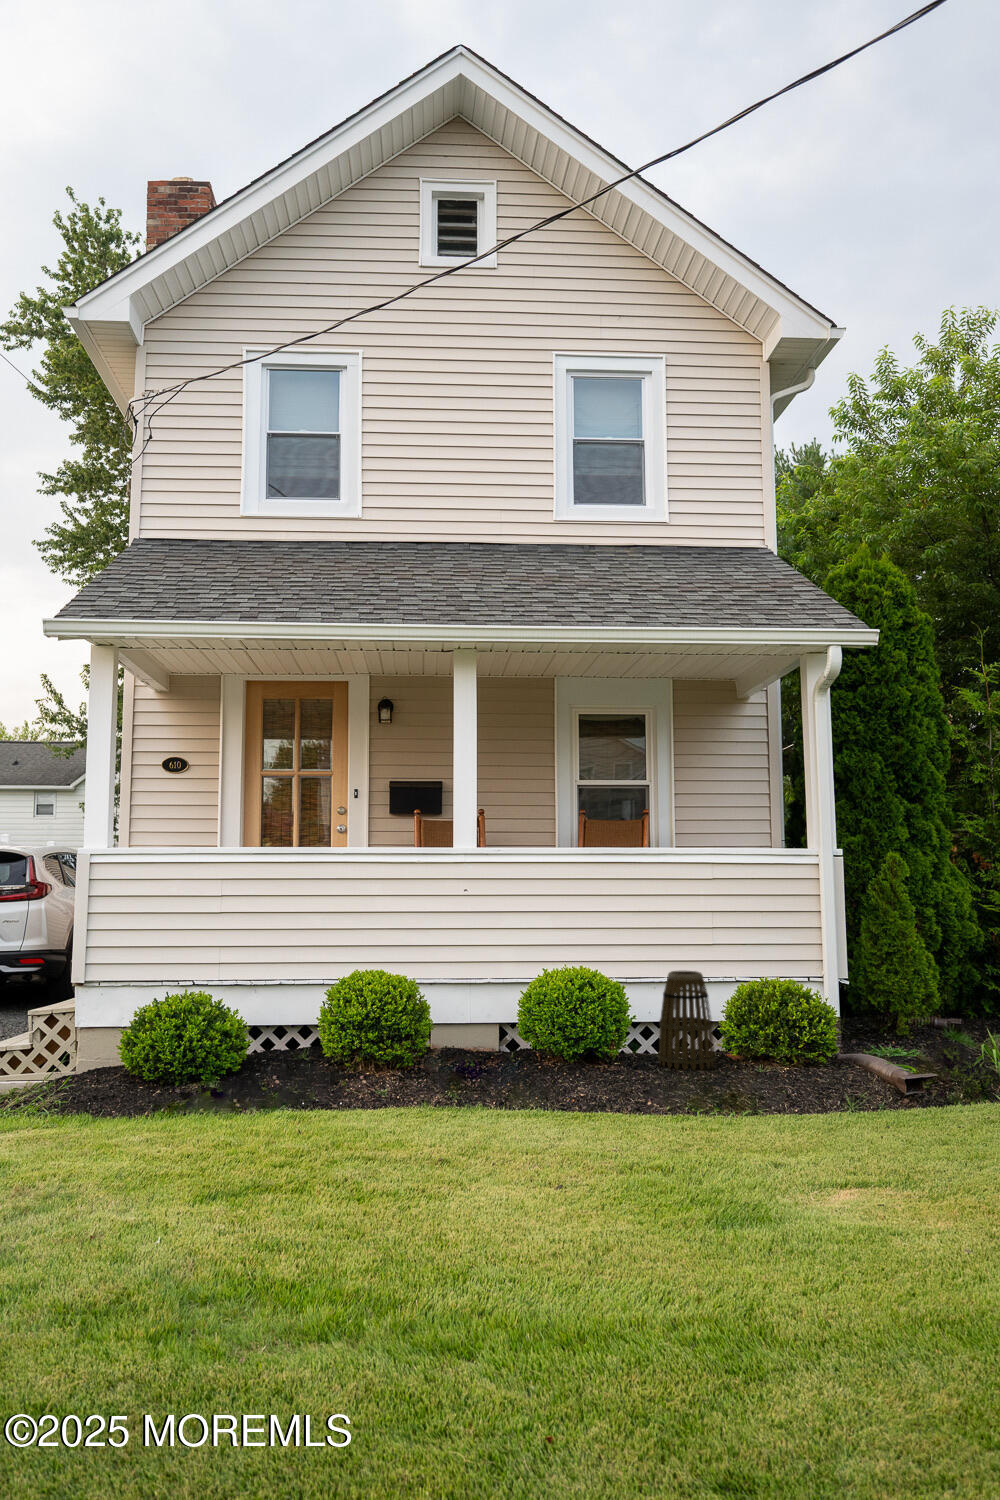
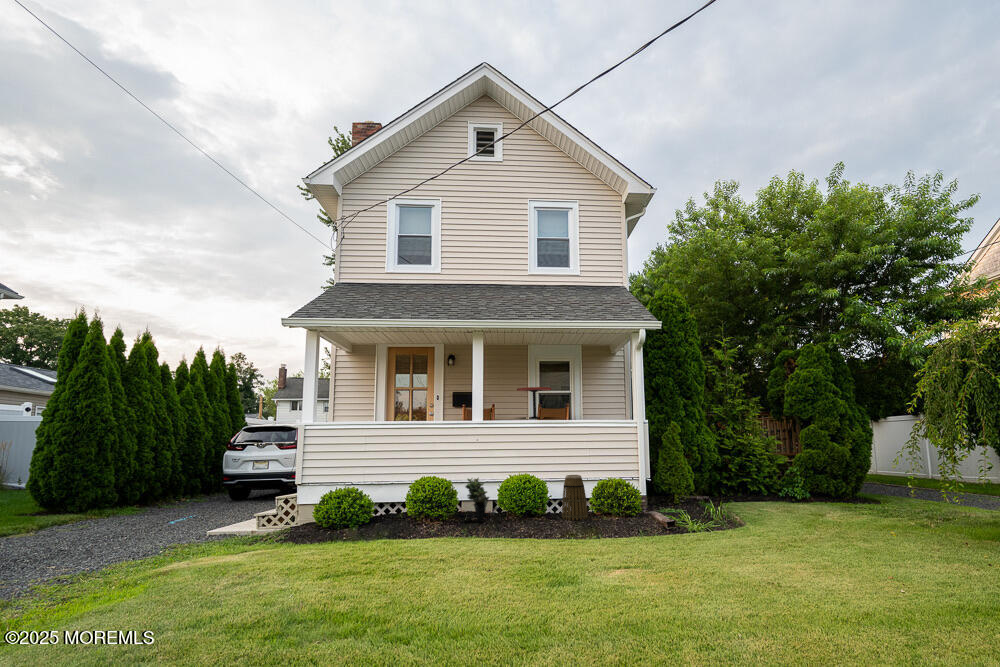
side table: none [553,778,629,844] -> present [517,387,551,418]
potted plant: none [449,973,502,1073] -> present [465,478,489,522]

